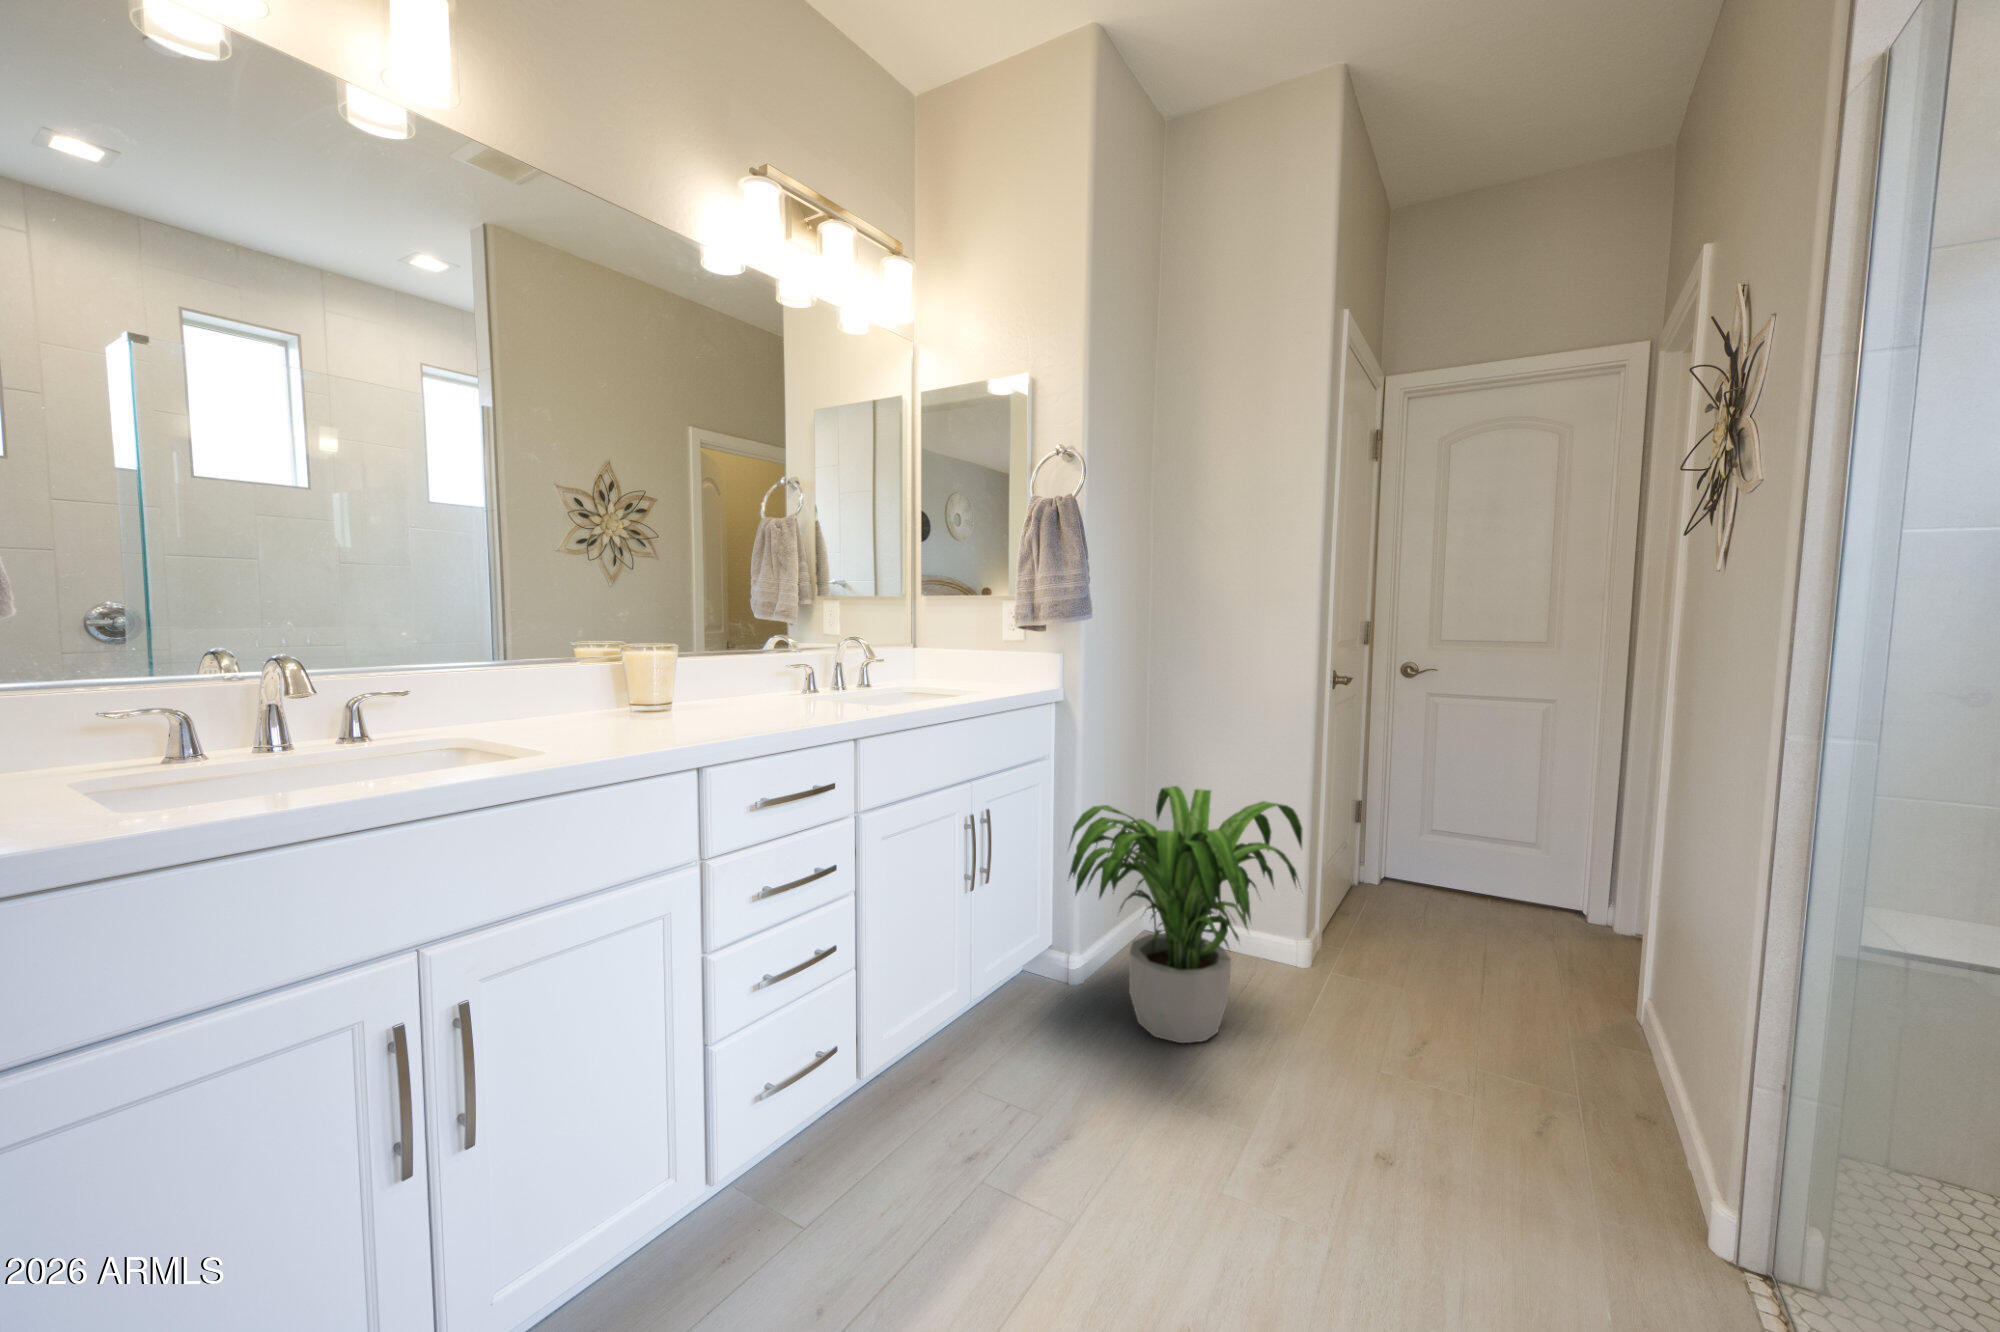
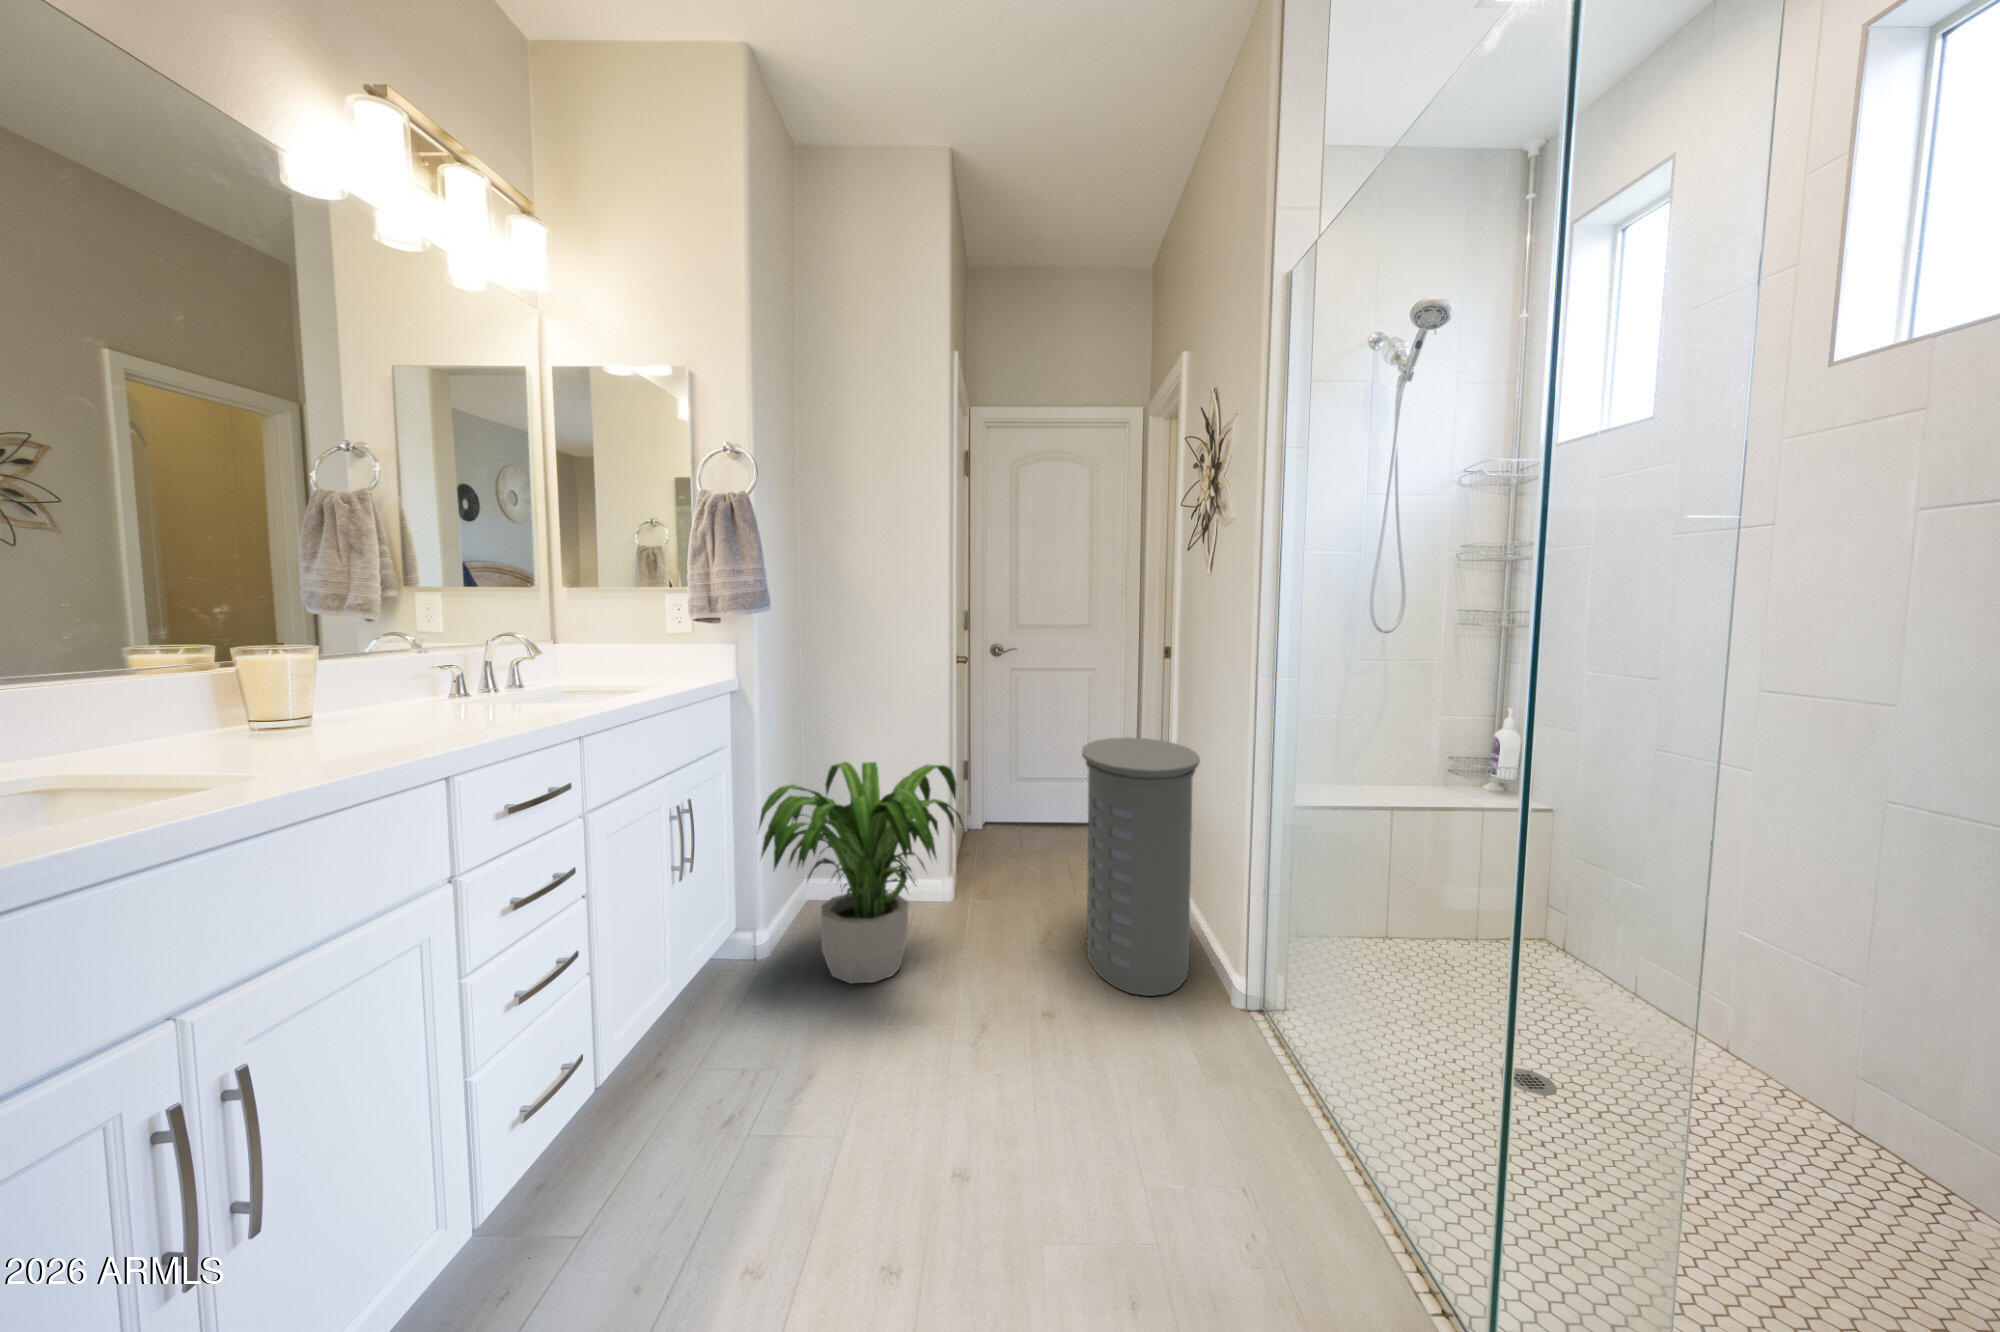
laundry hamper: none [1475,796,1680,1185] -> present [1082,737,1200,996]

